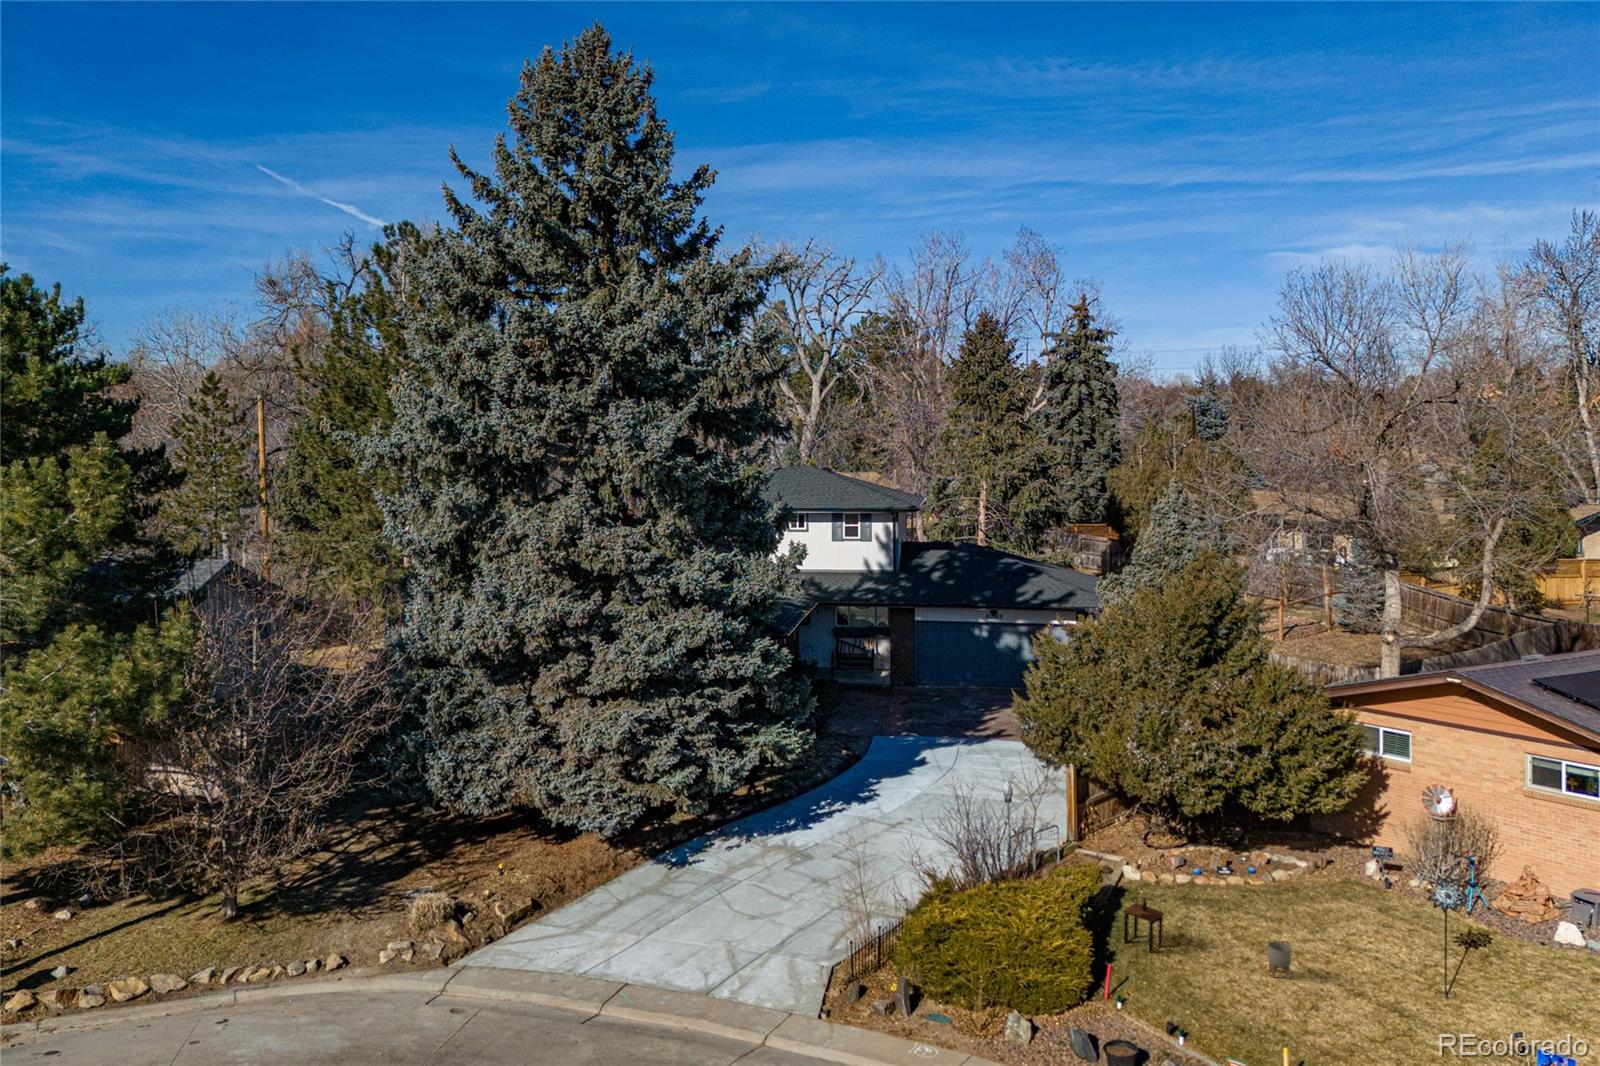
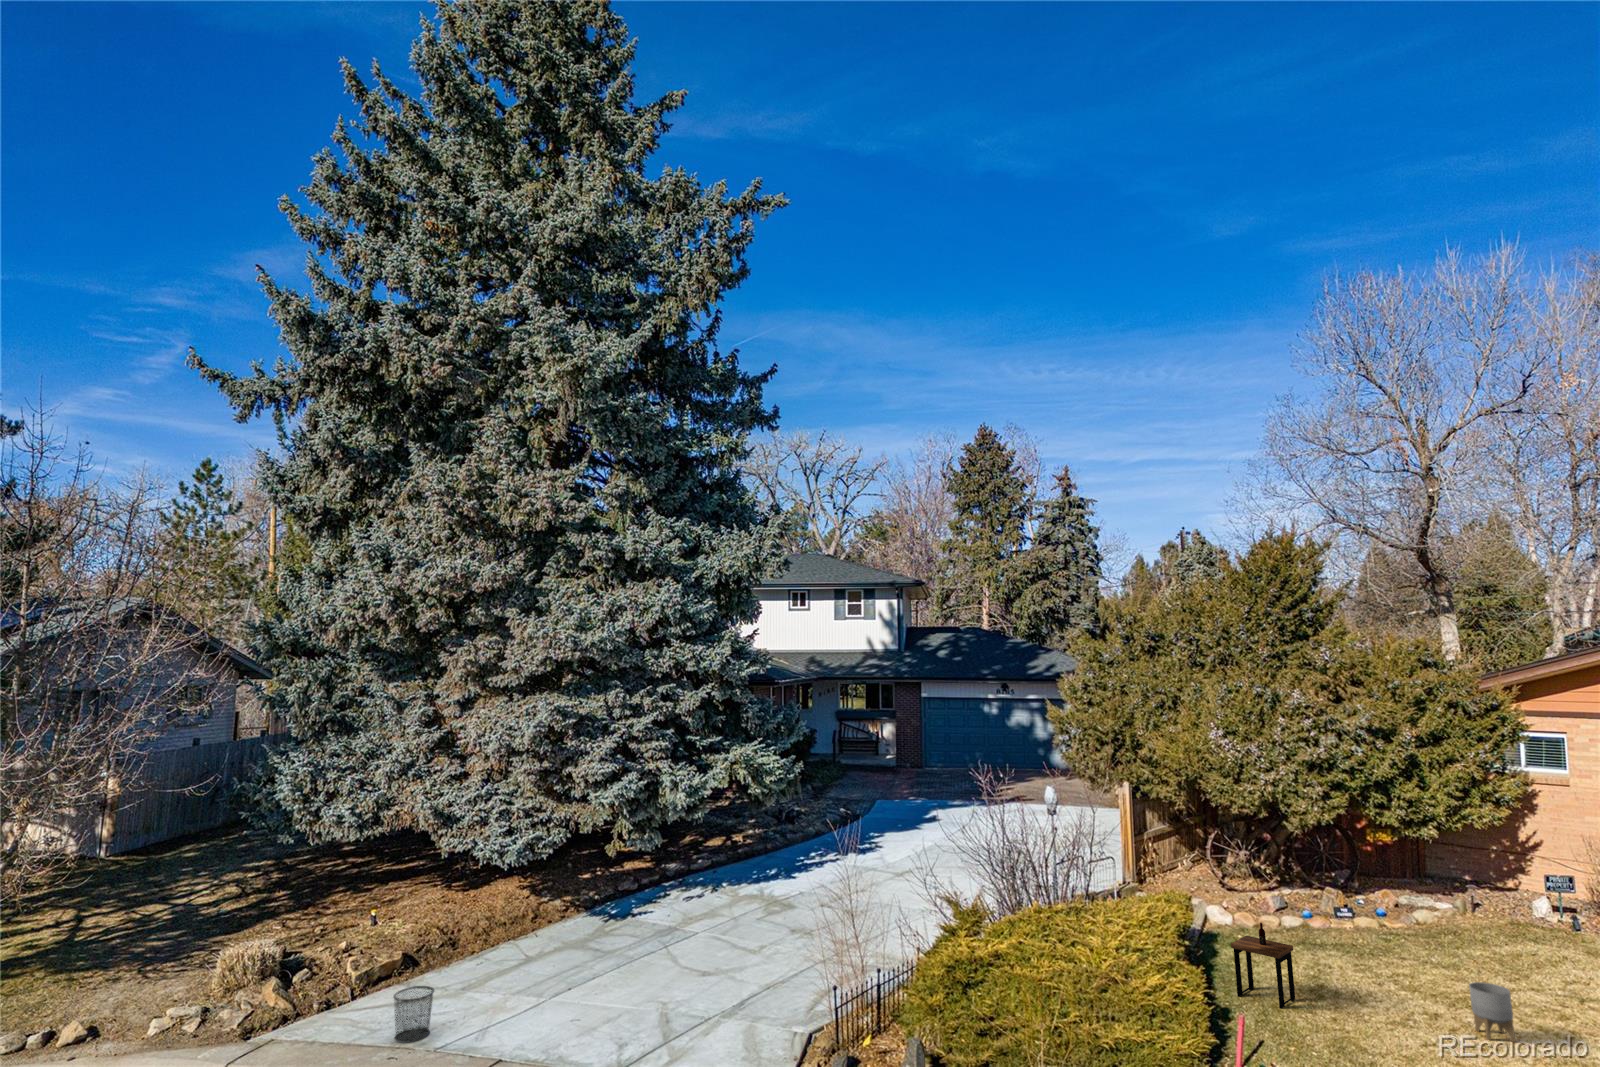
trash can: none [558,937,584,974] -> present [394,986,434,1043]

